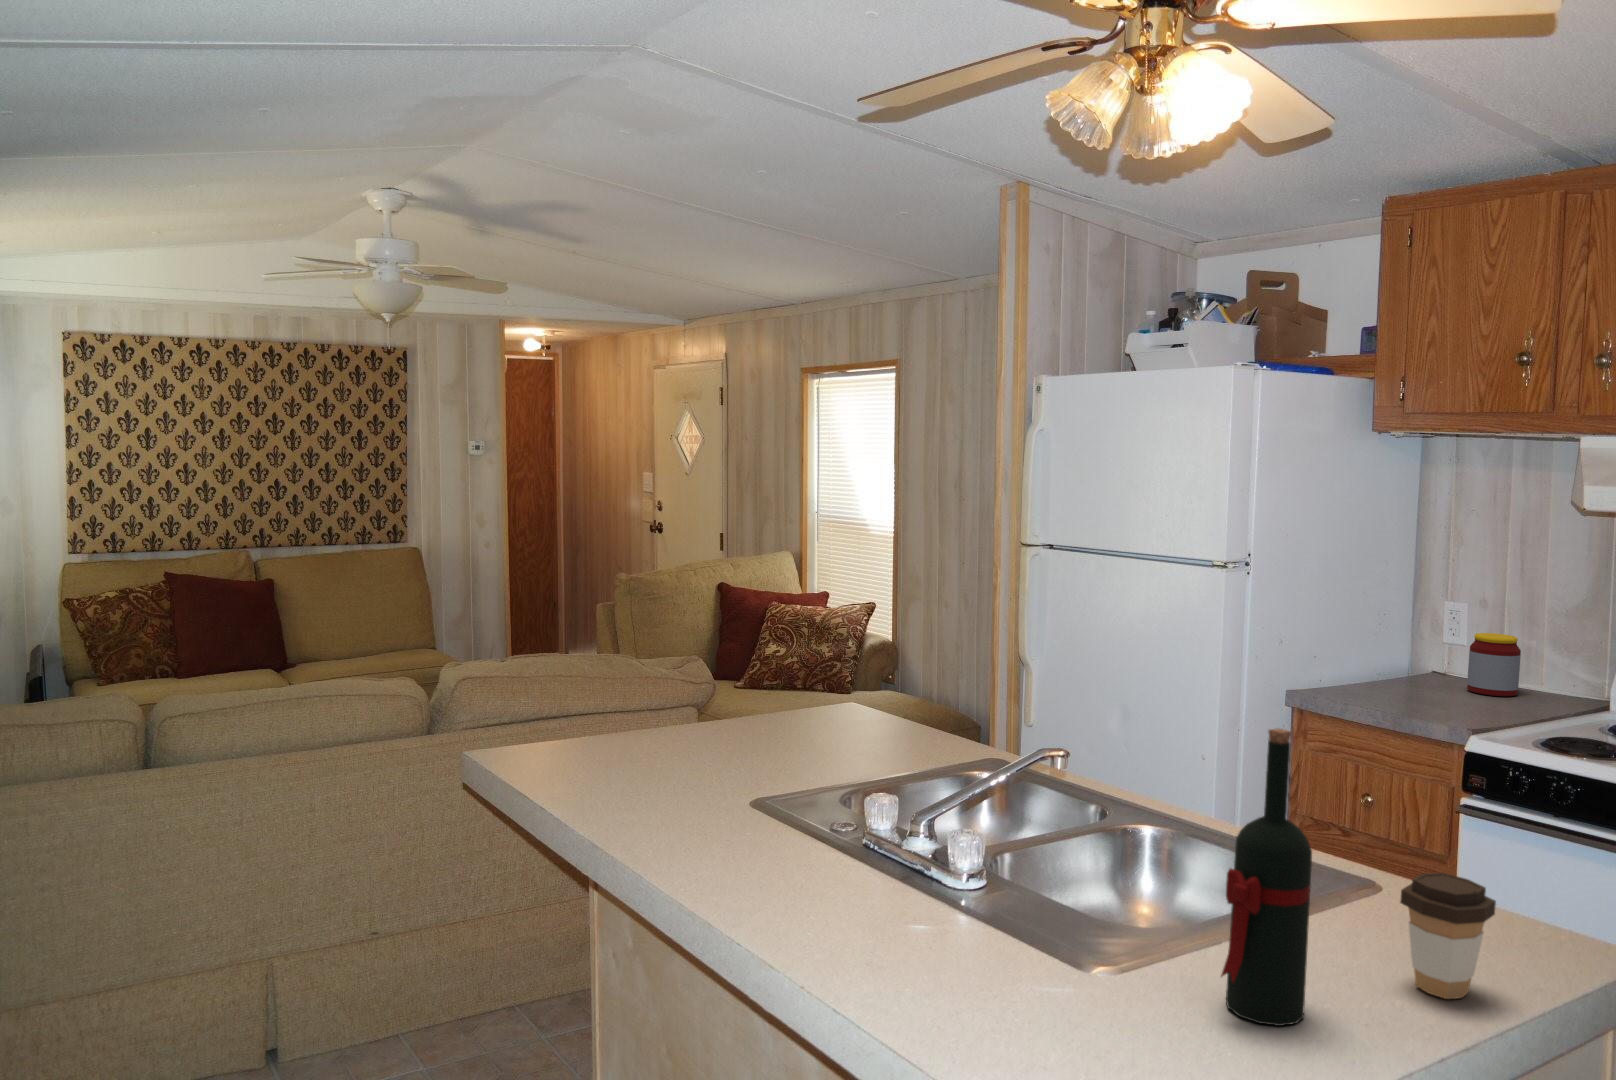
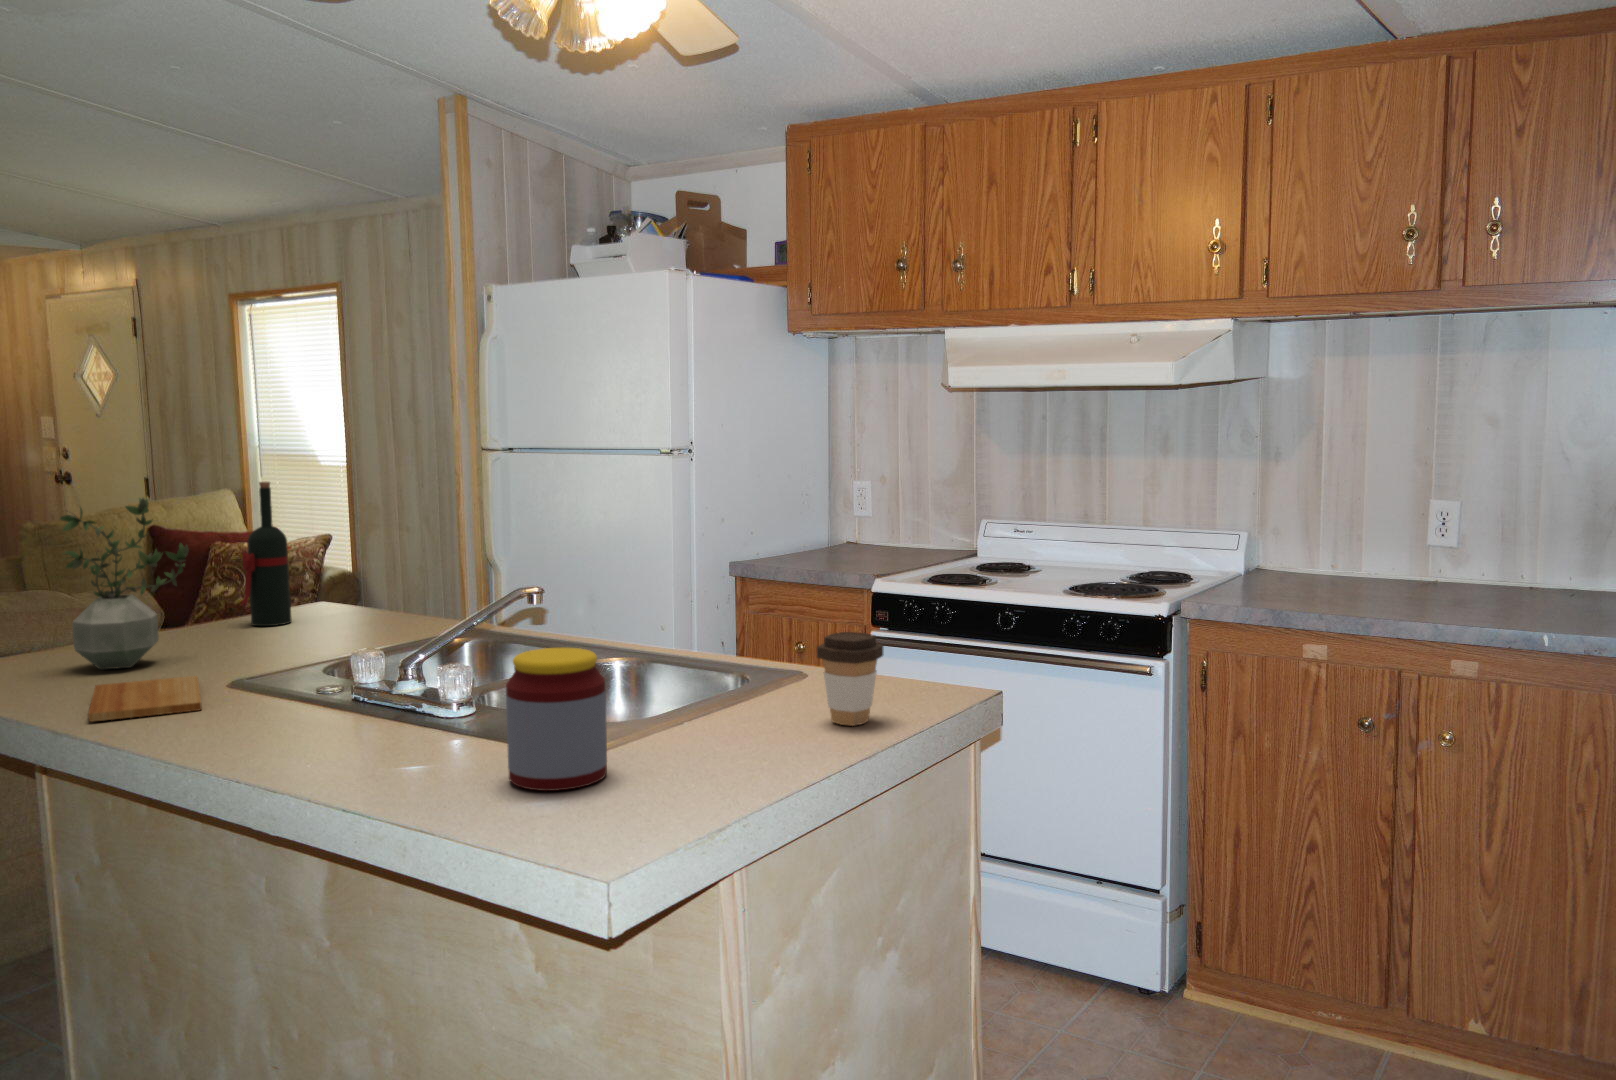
potted plant: none [627,602,734,763] -> present [60,498,189,669]
jar: present [1467,633,1521,696] -> present [506,648,607,791]
wine bottle: present [1221,729,1312,1026] -> present [242,482,292,626]
cutting board: none [631,785,729,832] -> present [88,676,202,722]

